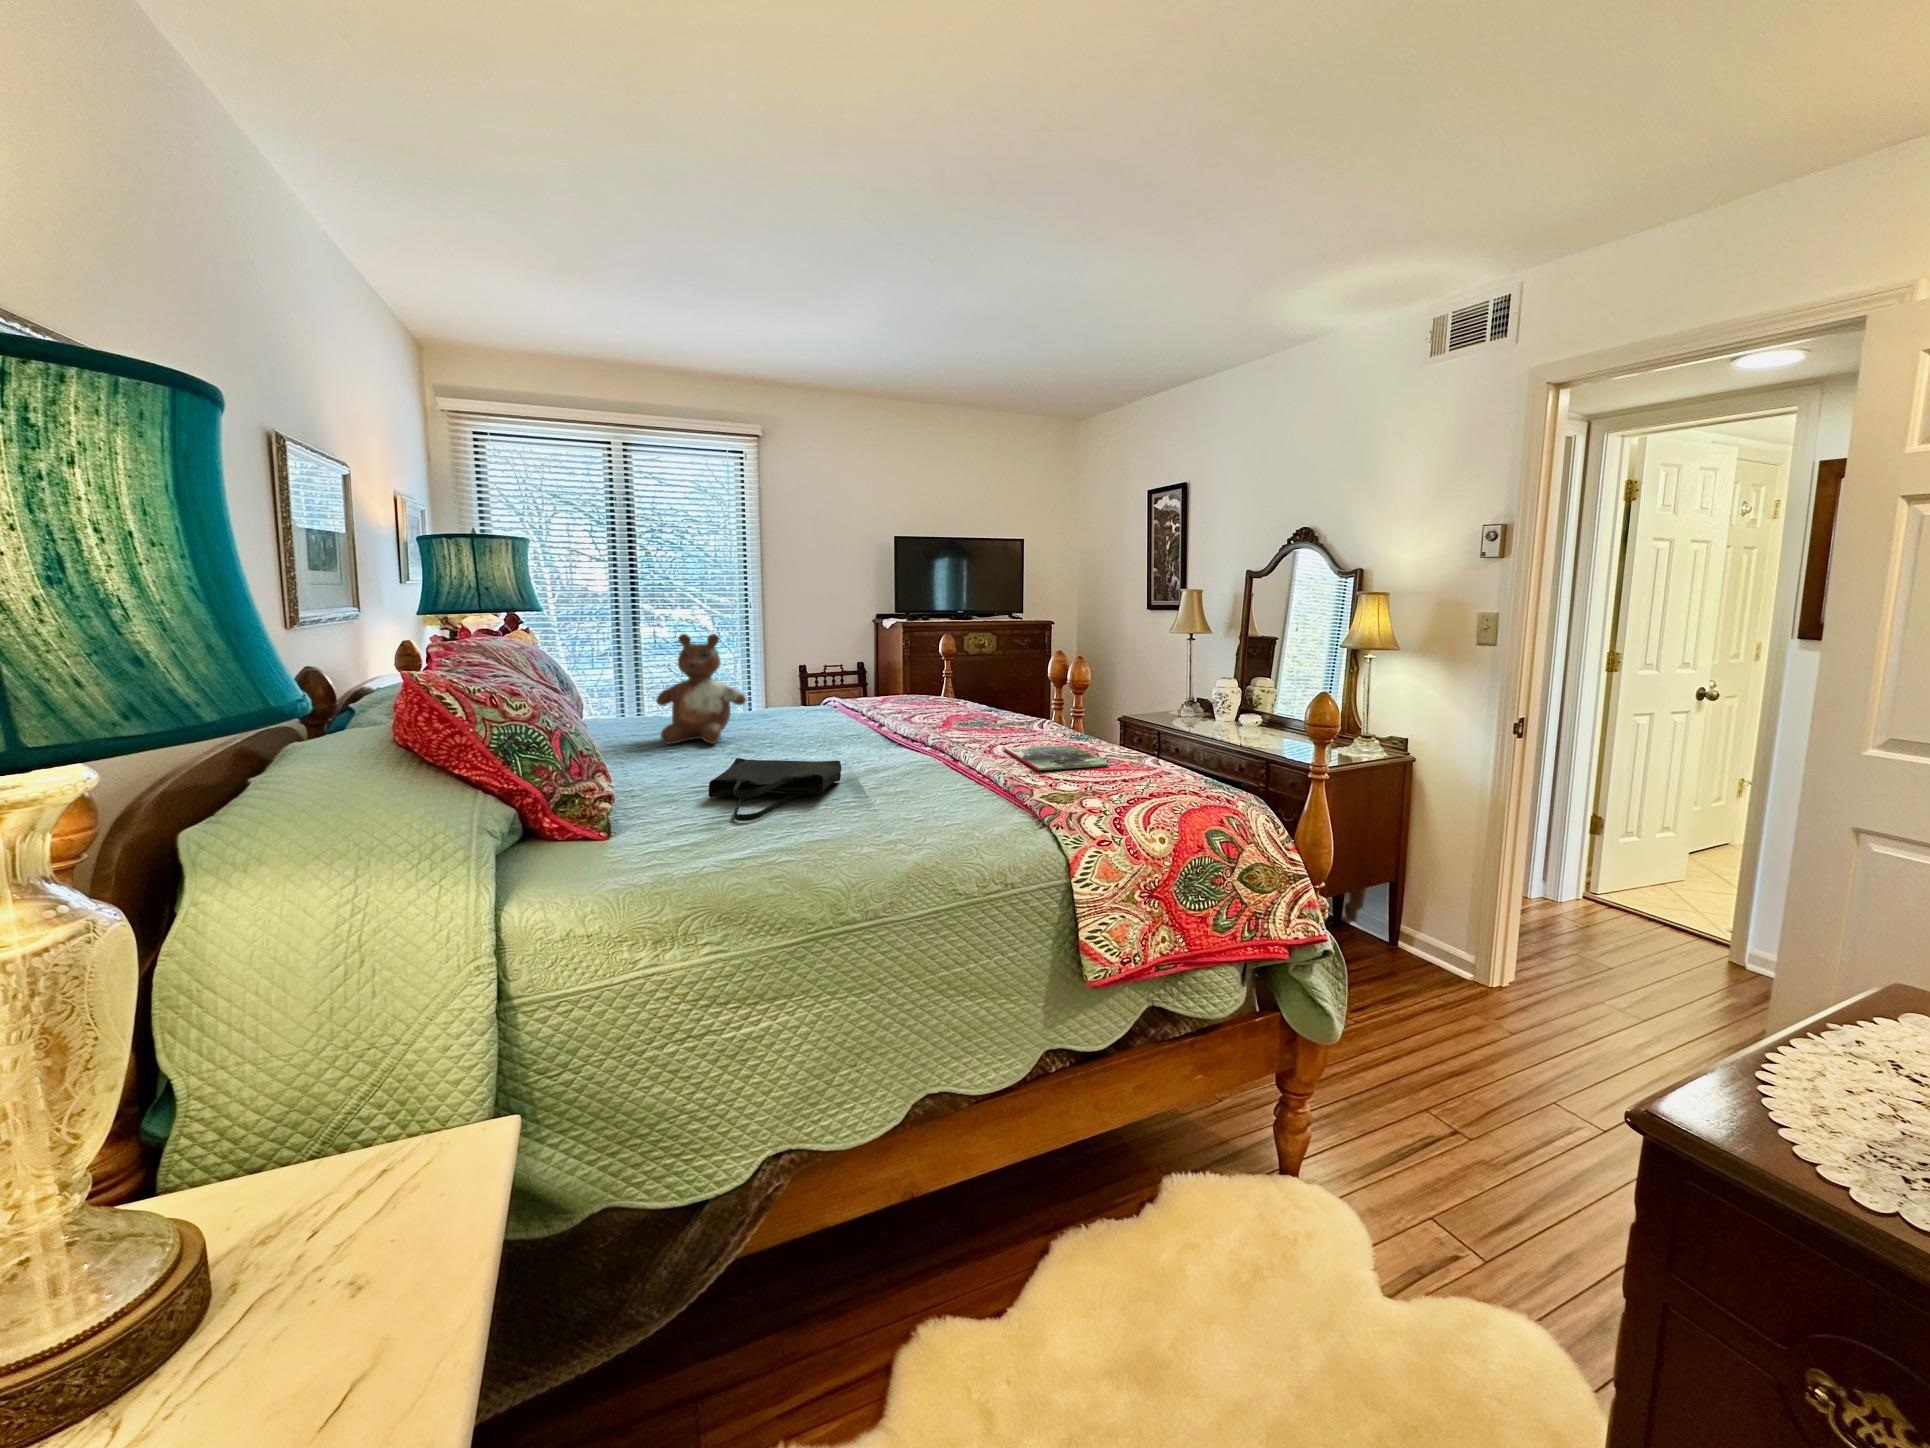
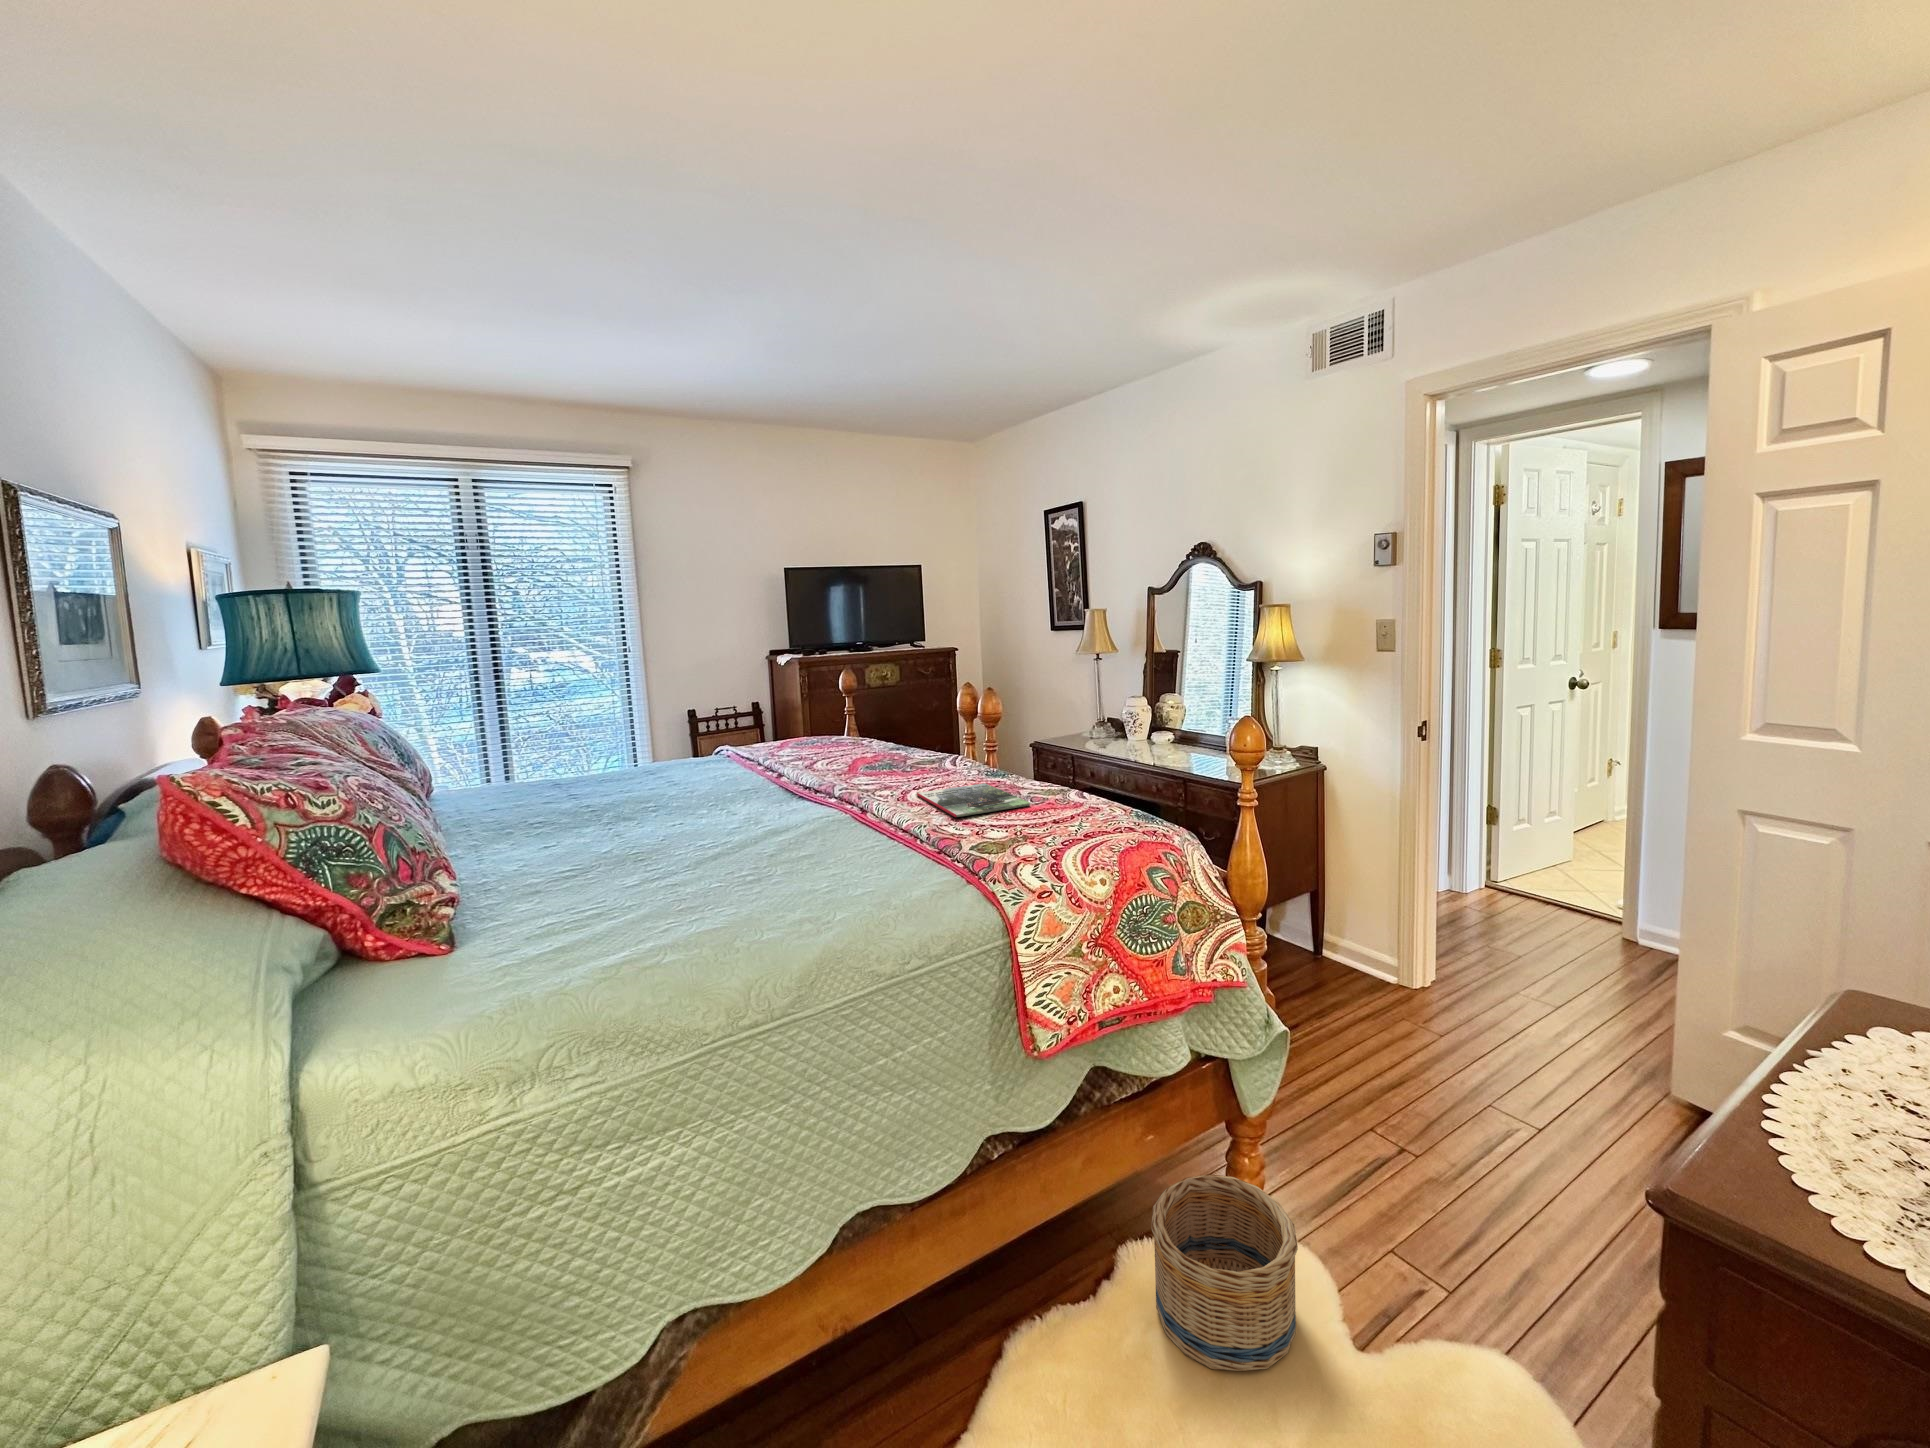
stuffed bear: present [656,634,746,744] -> none [521,688,627,815]
tote bag: present [709,758,841,821] -> none [581,823,738,909]
basket: none [1193,1120,1331,1295] -> present [1152,1174,1298,1371]

